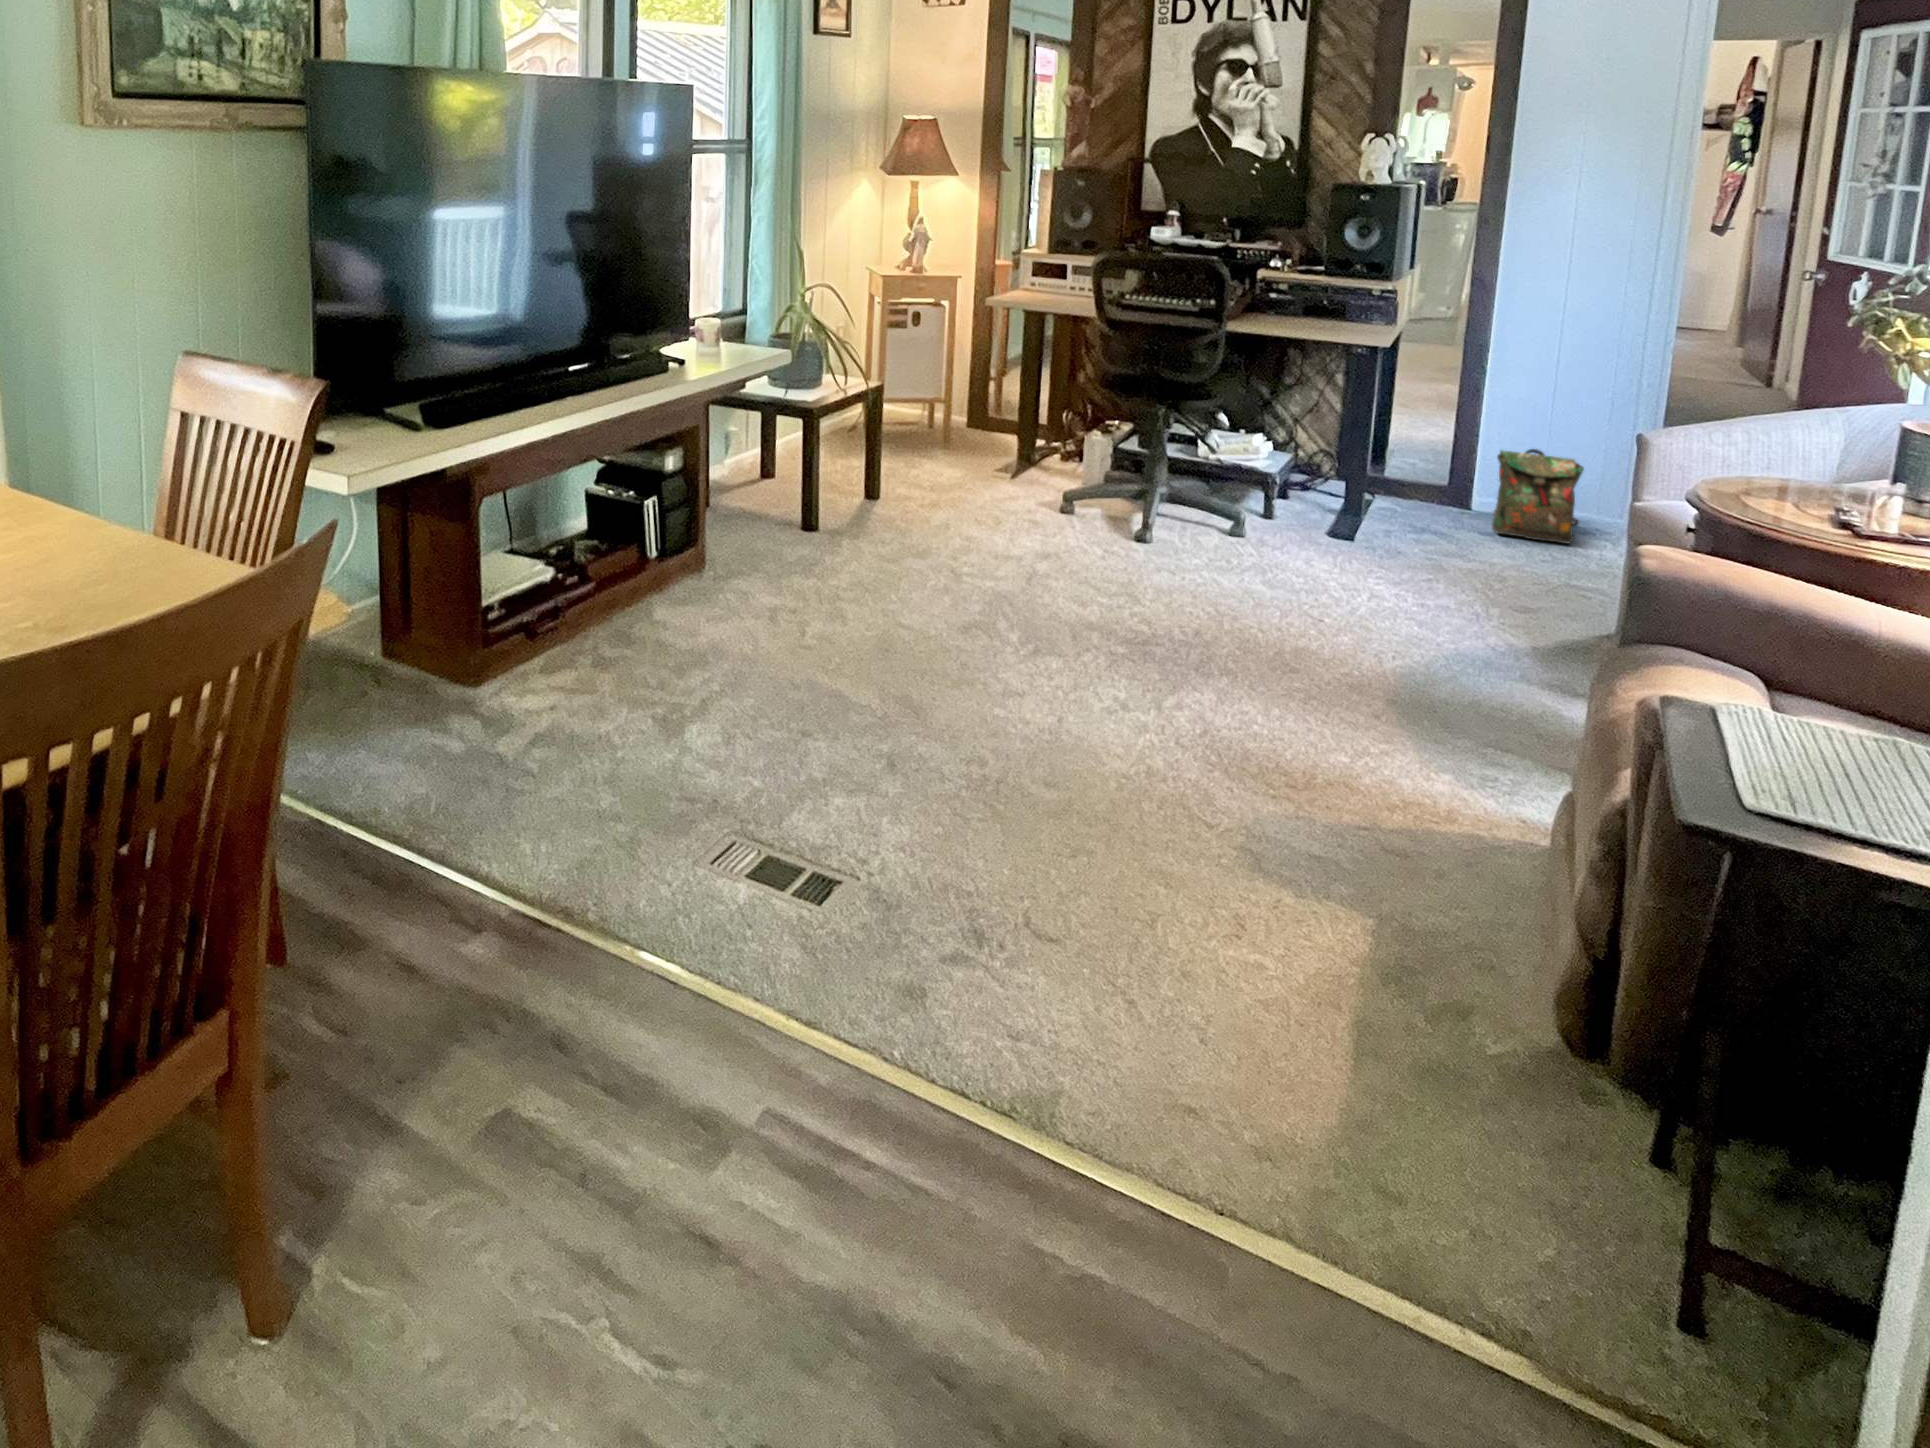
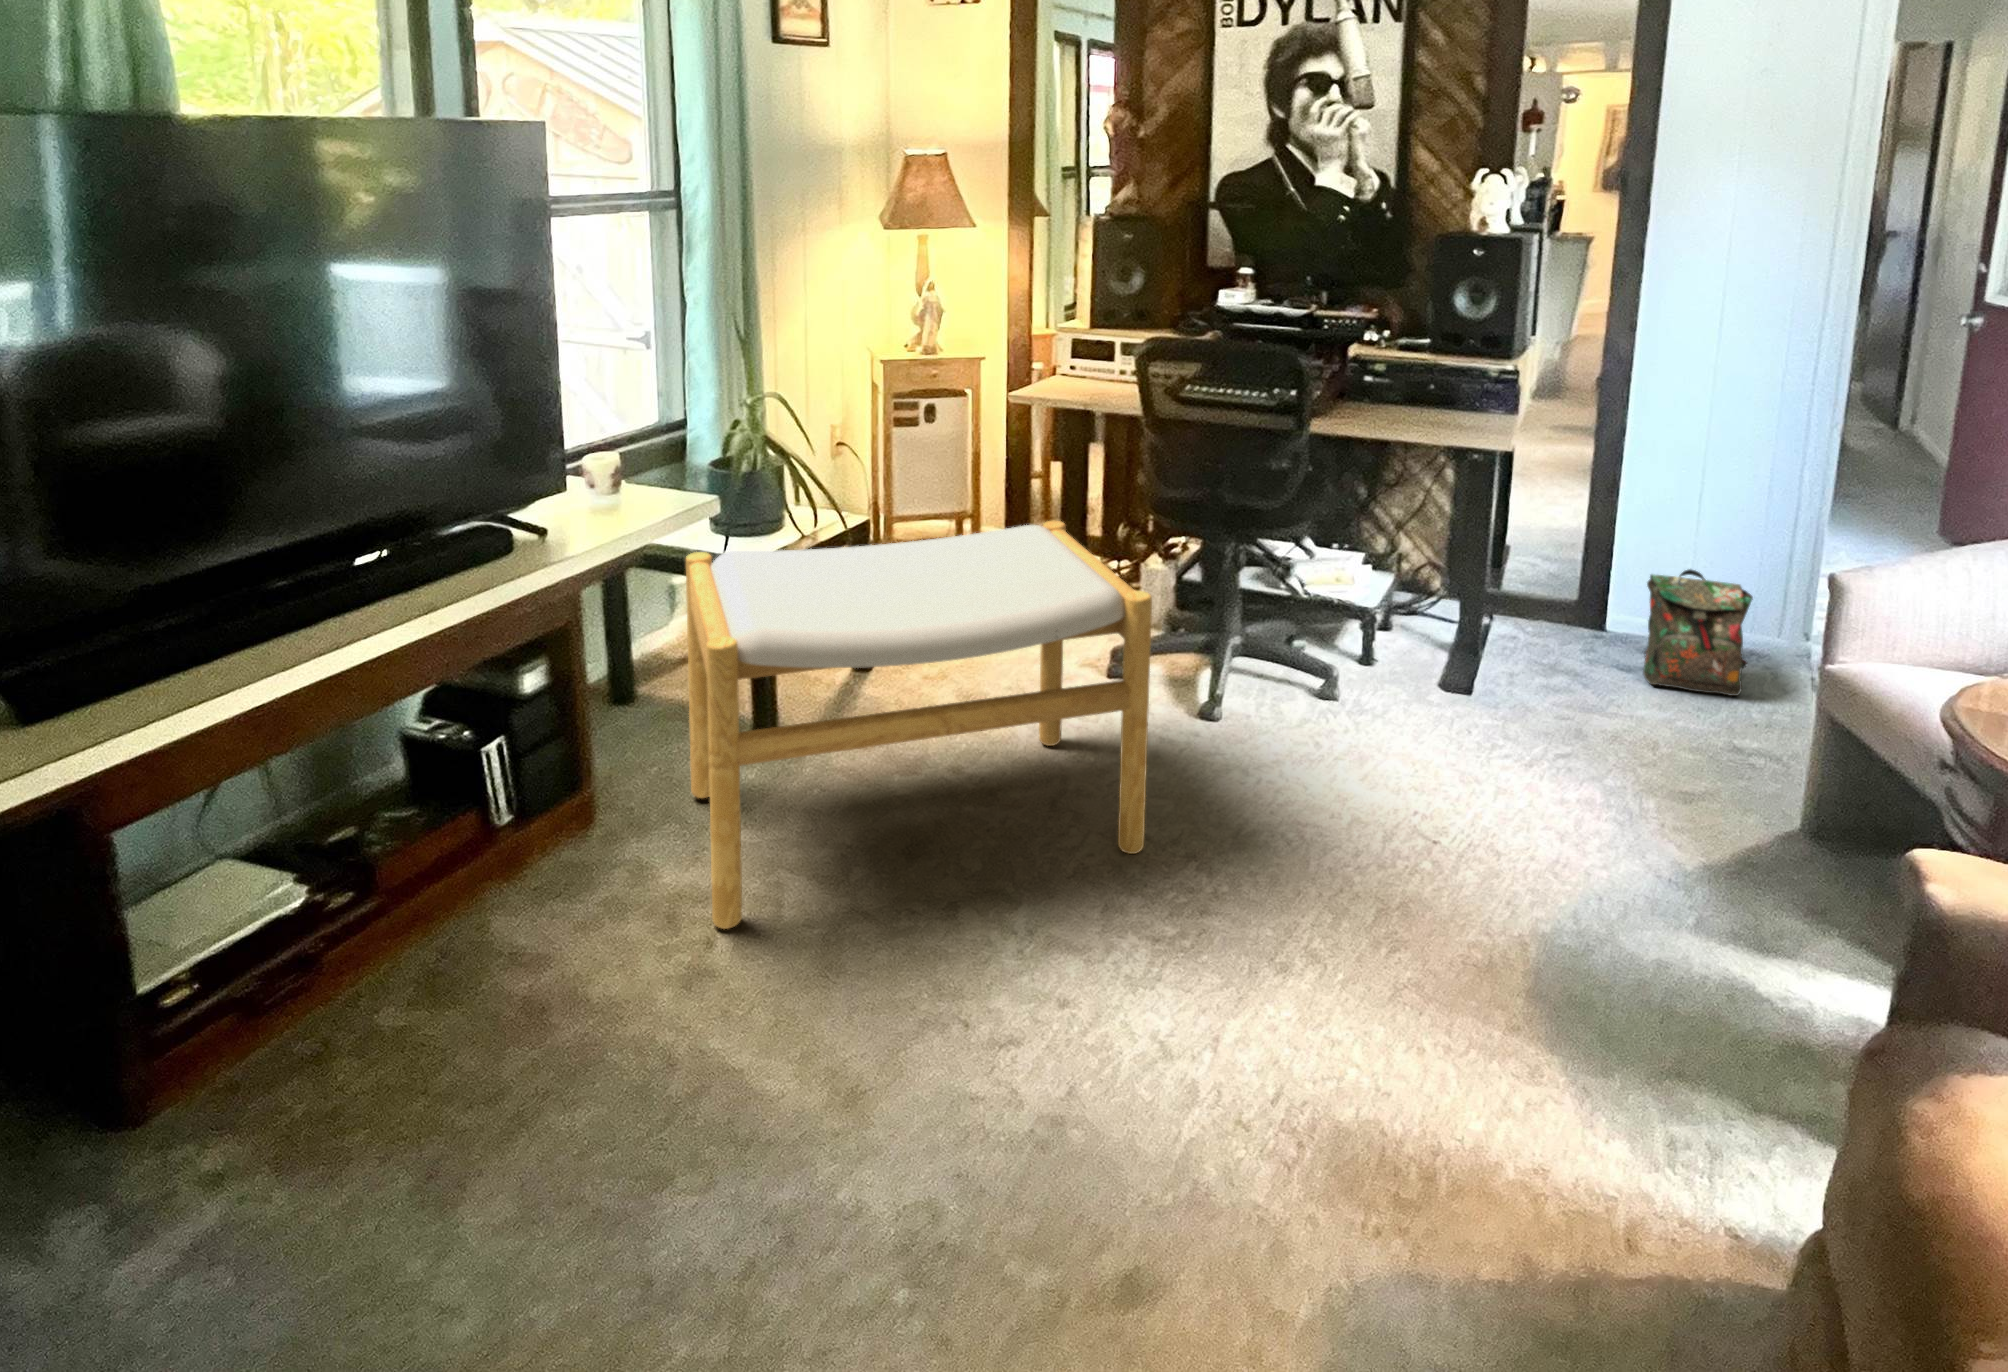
footstool: none [790,380,1127,617] -> present [686,521,1152,929]

